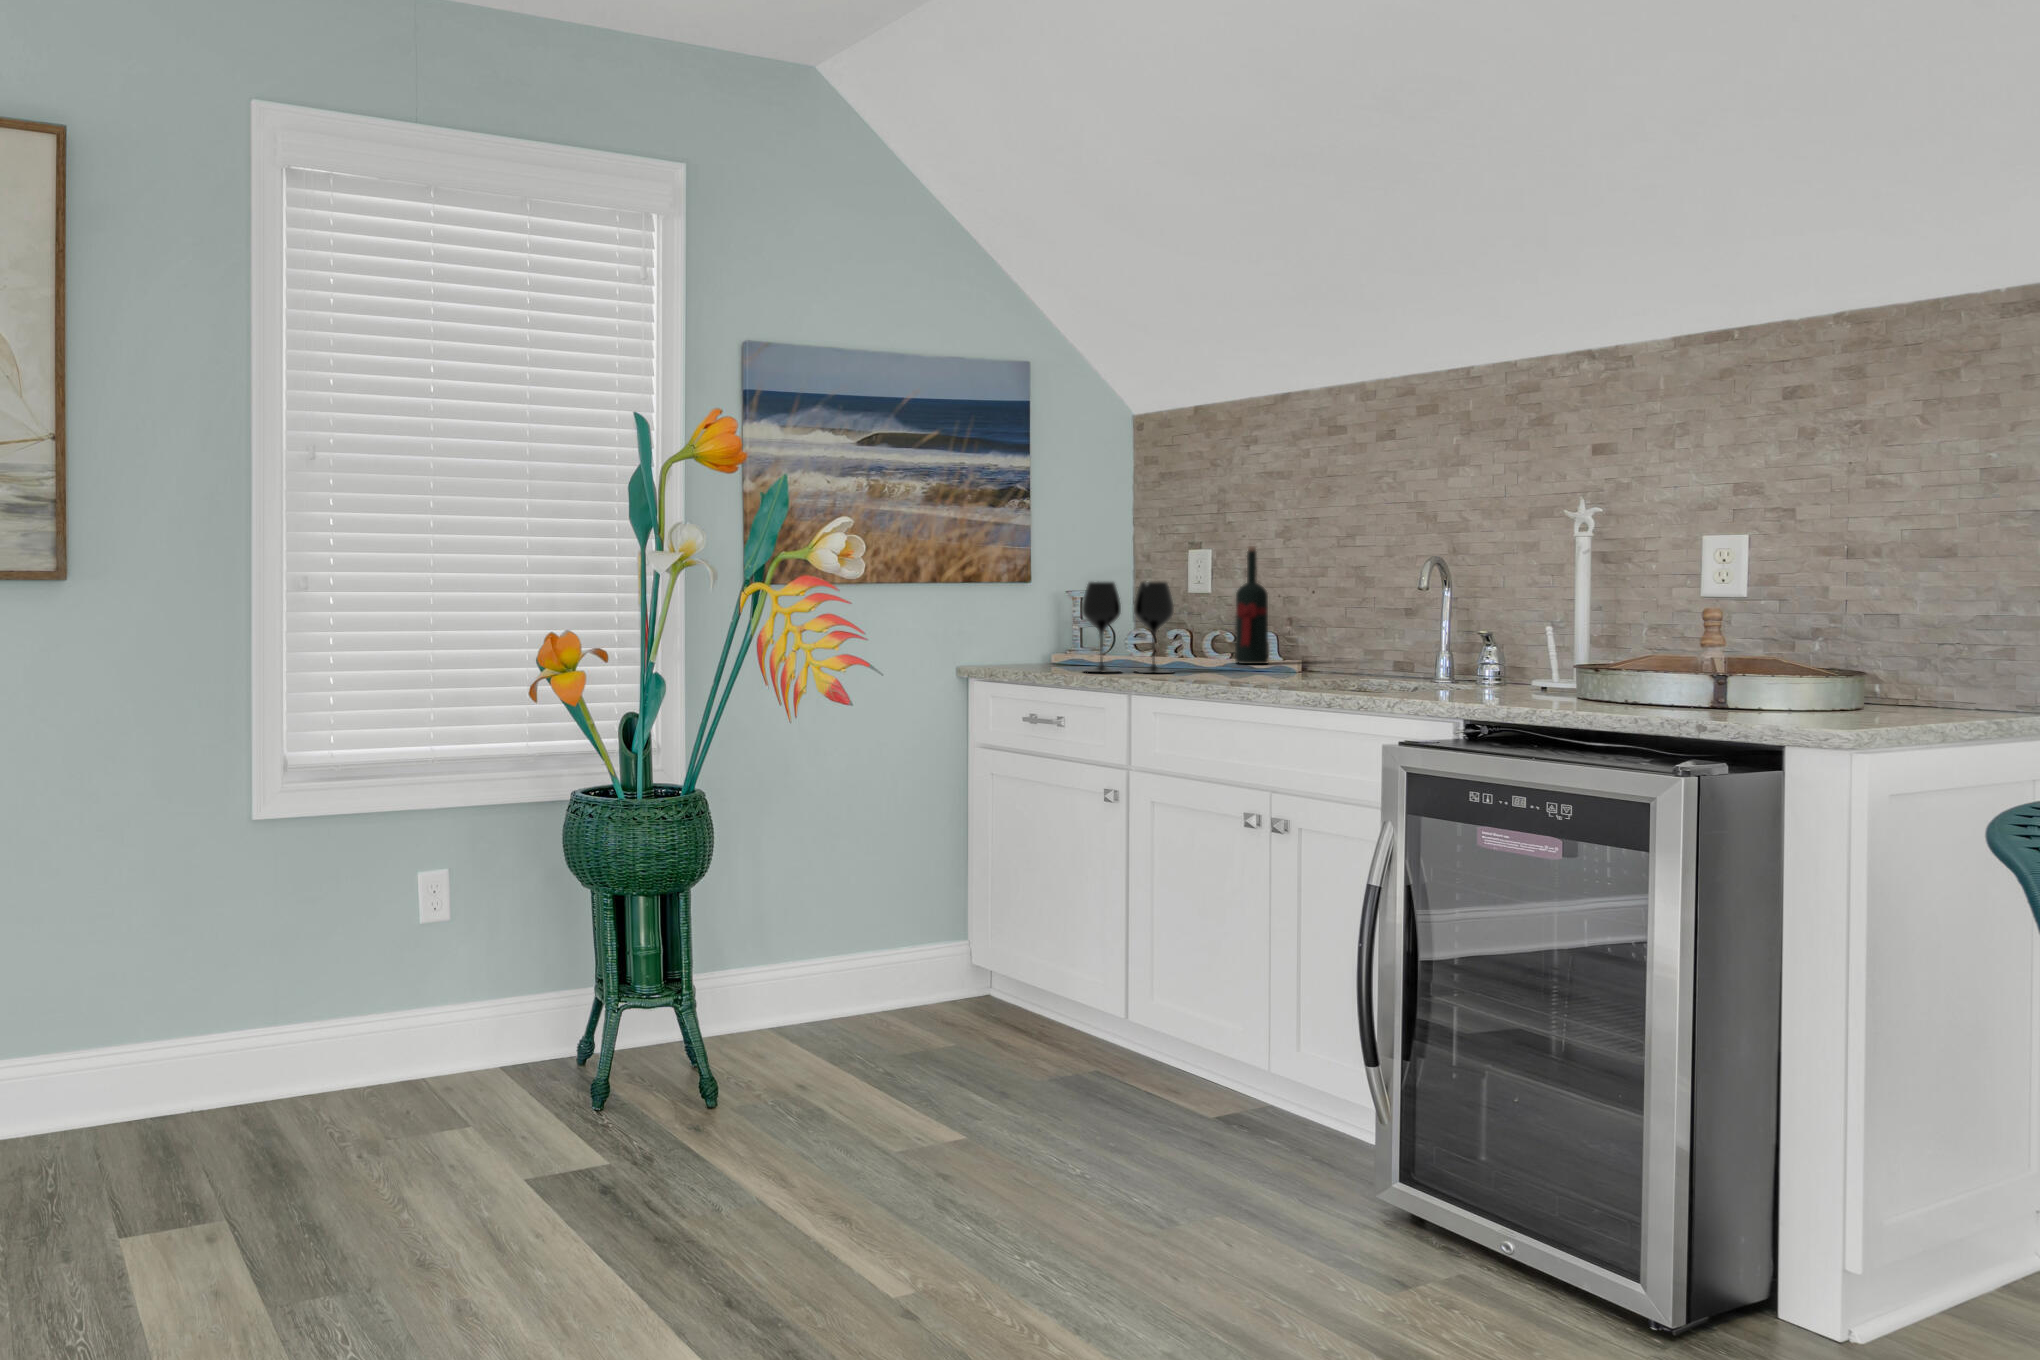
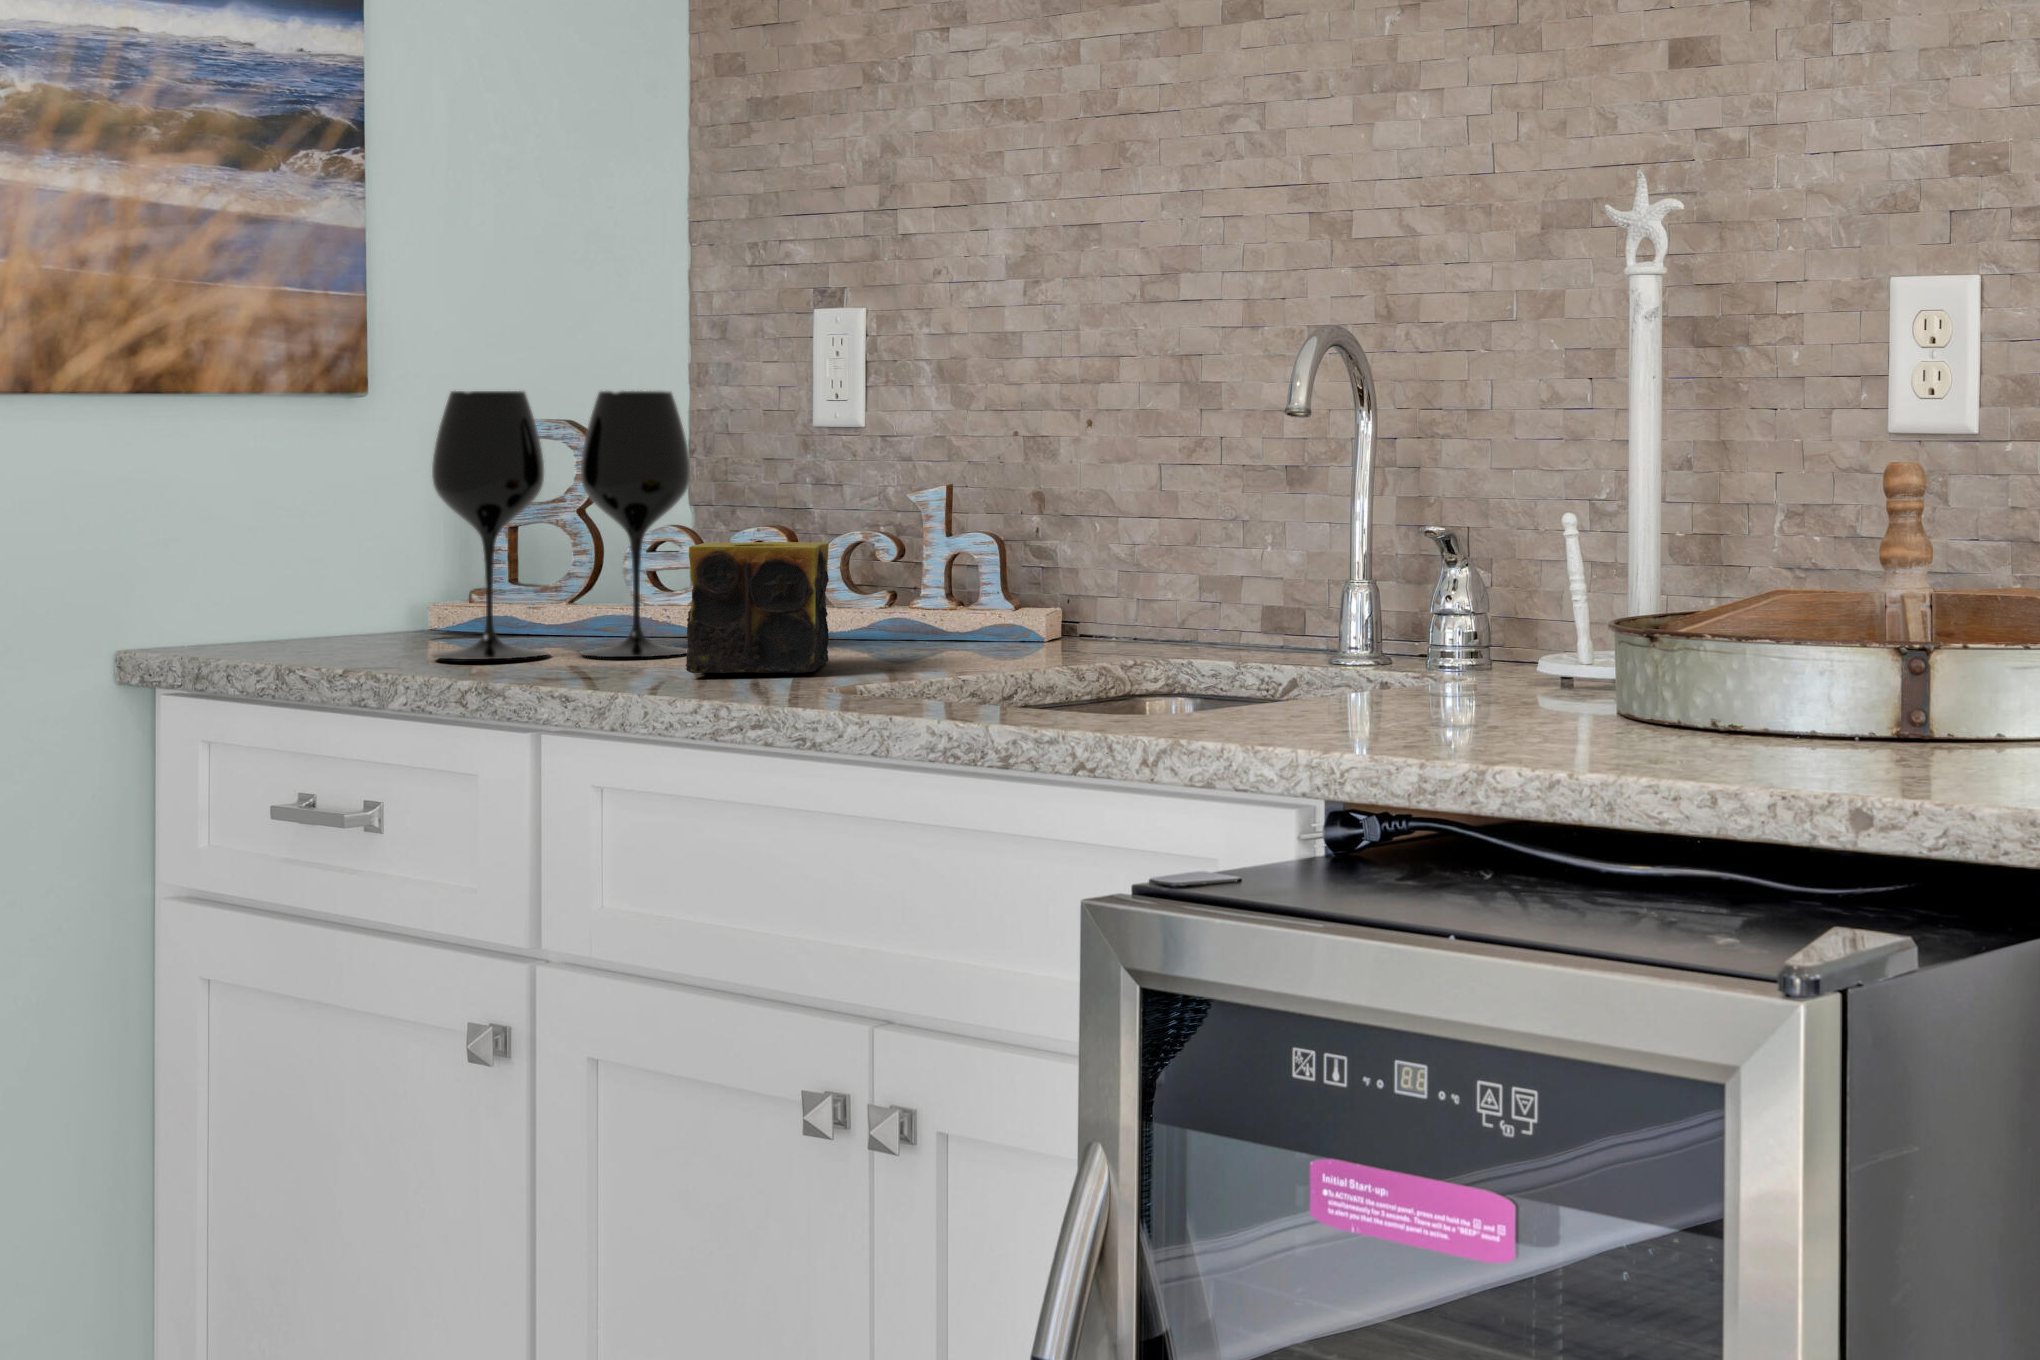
wine bottle: present [1235,546,1268,664] -> none [894,296,977,616]
candle: none [1185,634,1234,679] -> present [686,542,829,673]

